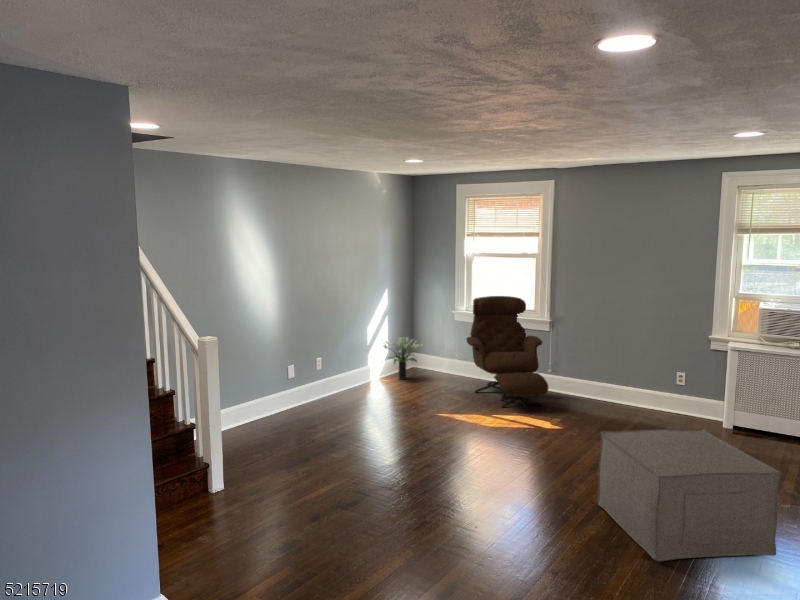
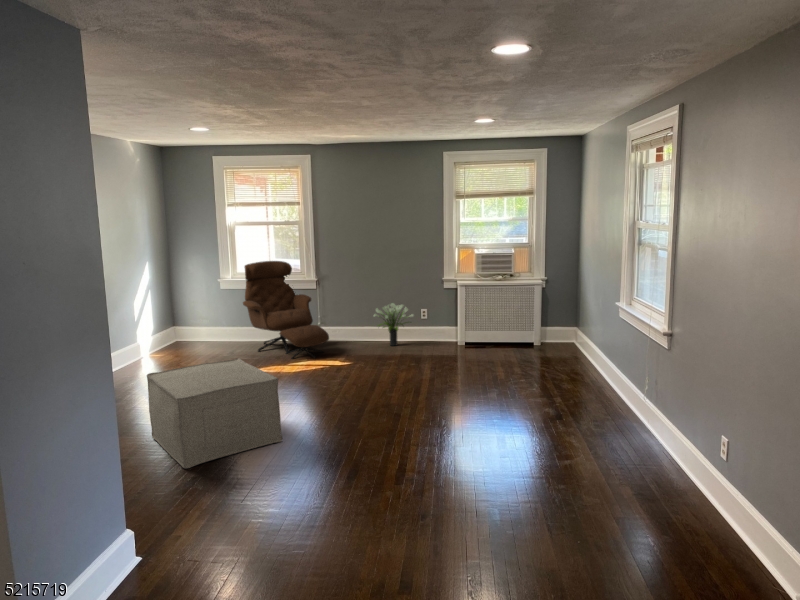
potted plant: present [384,336,423,380] -> present [374,303,413,346]
ottoman: present [597,429,781,562] -> present [147,358,282,469]

